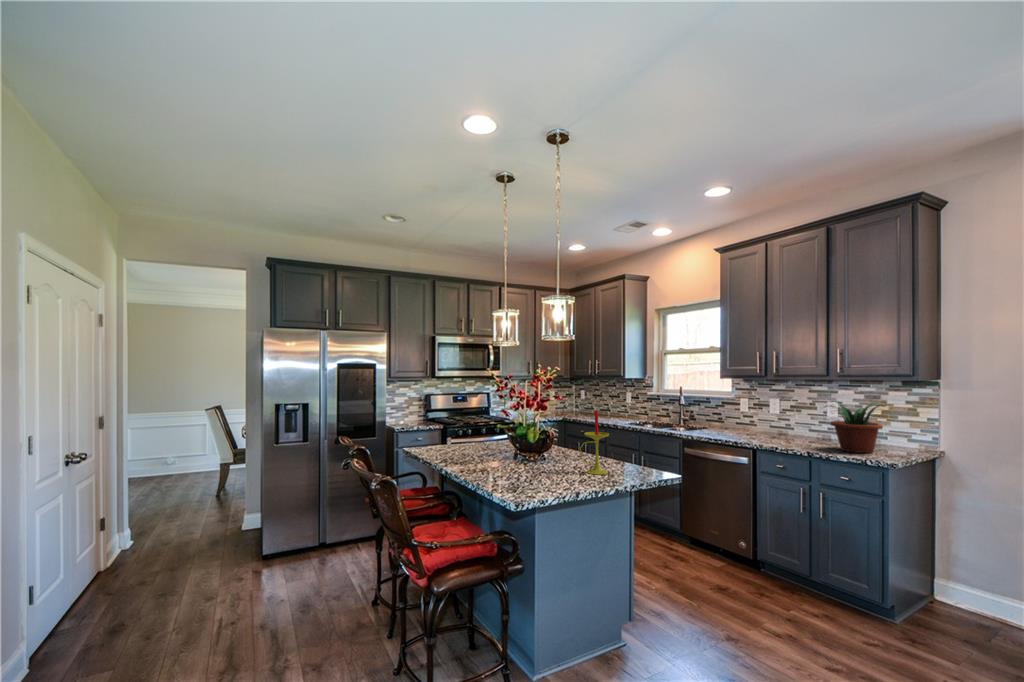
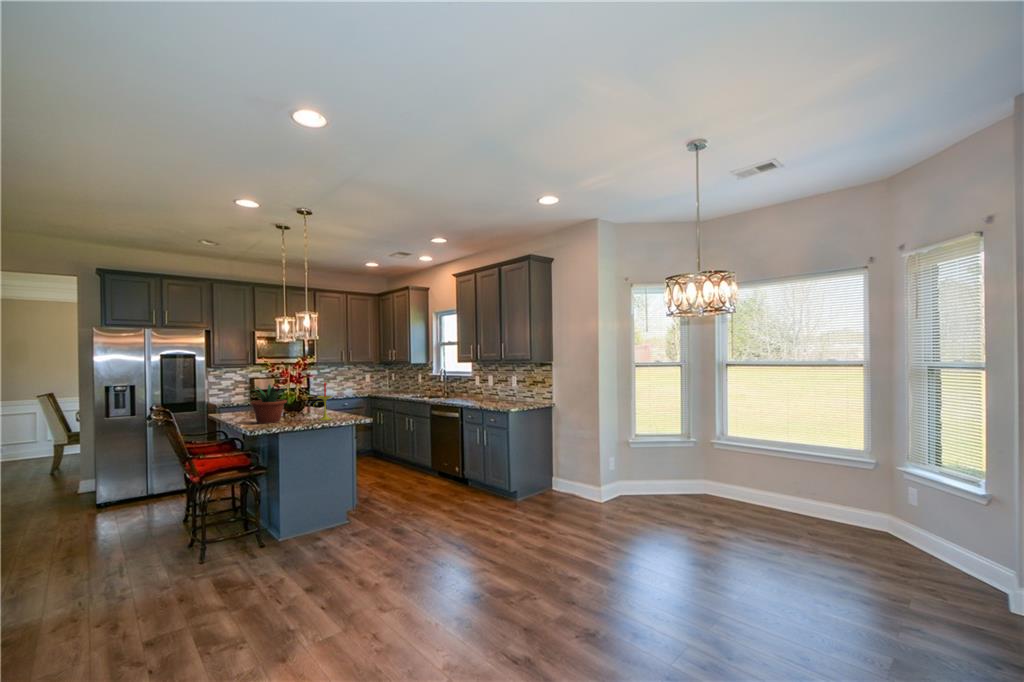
potted plant: present [825,401,885,453] -> present [250,384,287,424]

